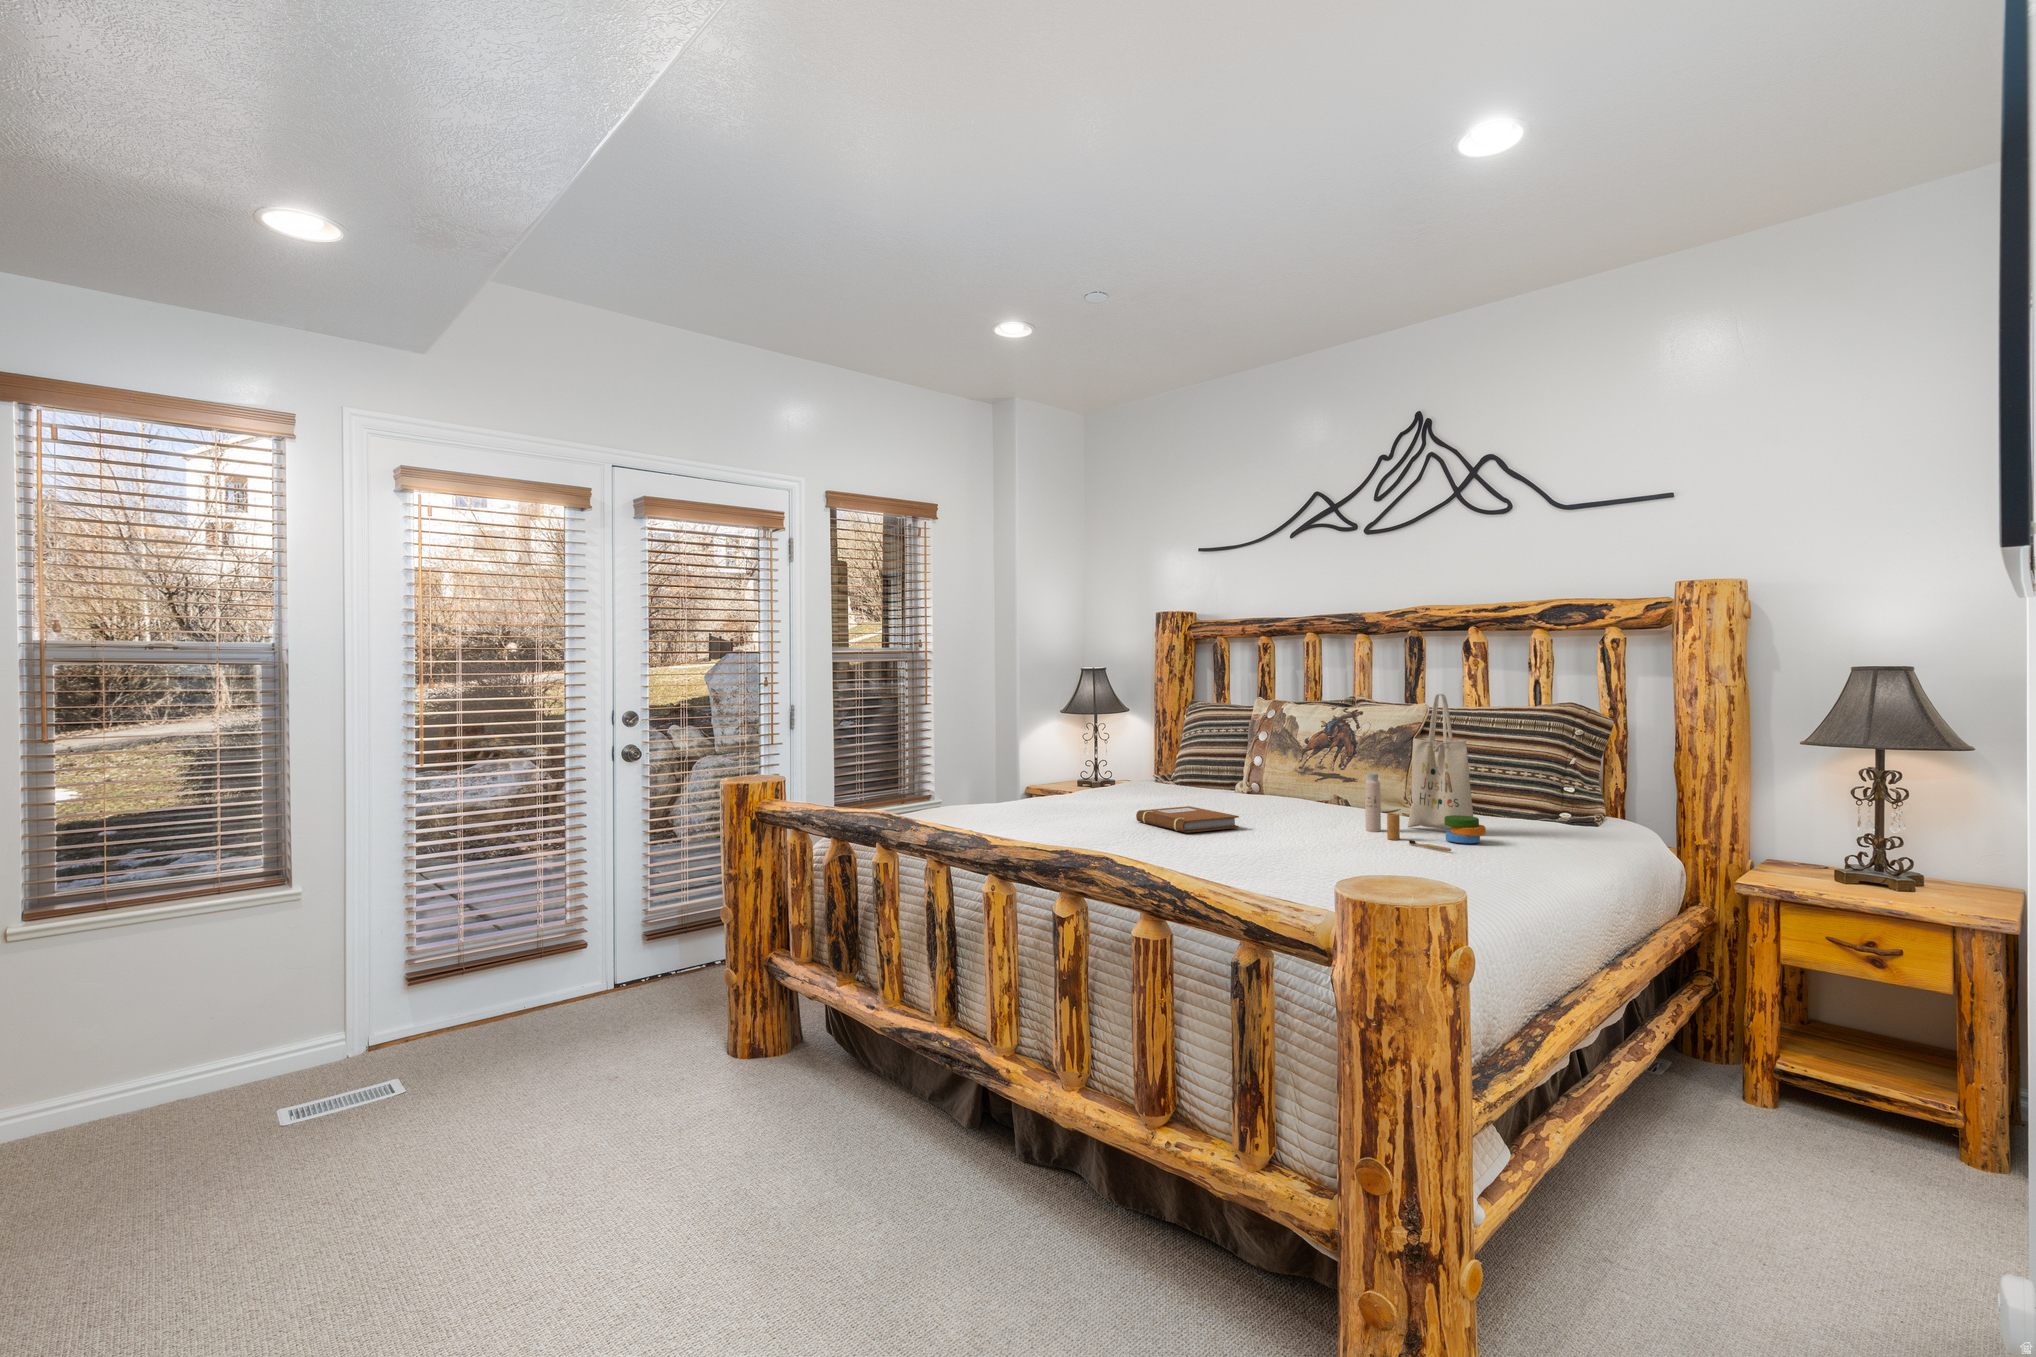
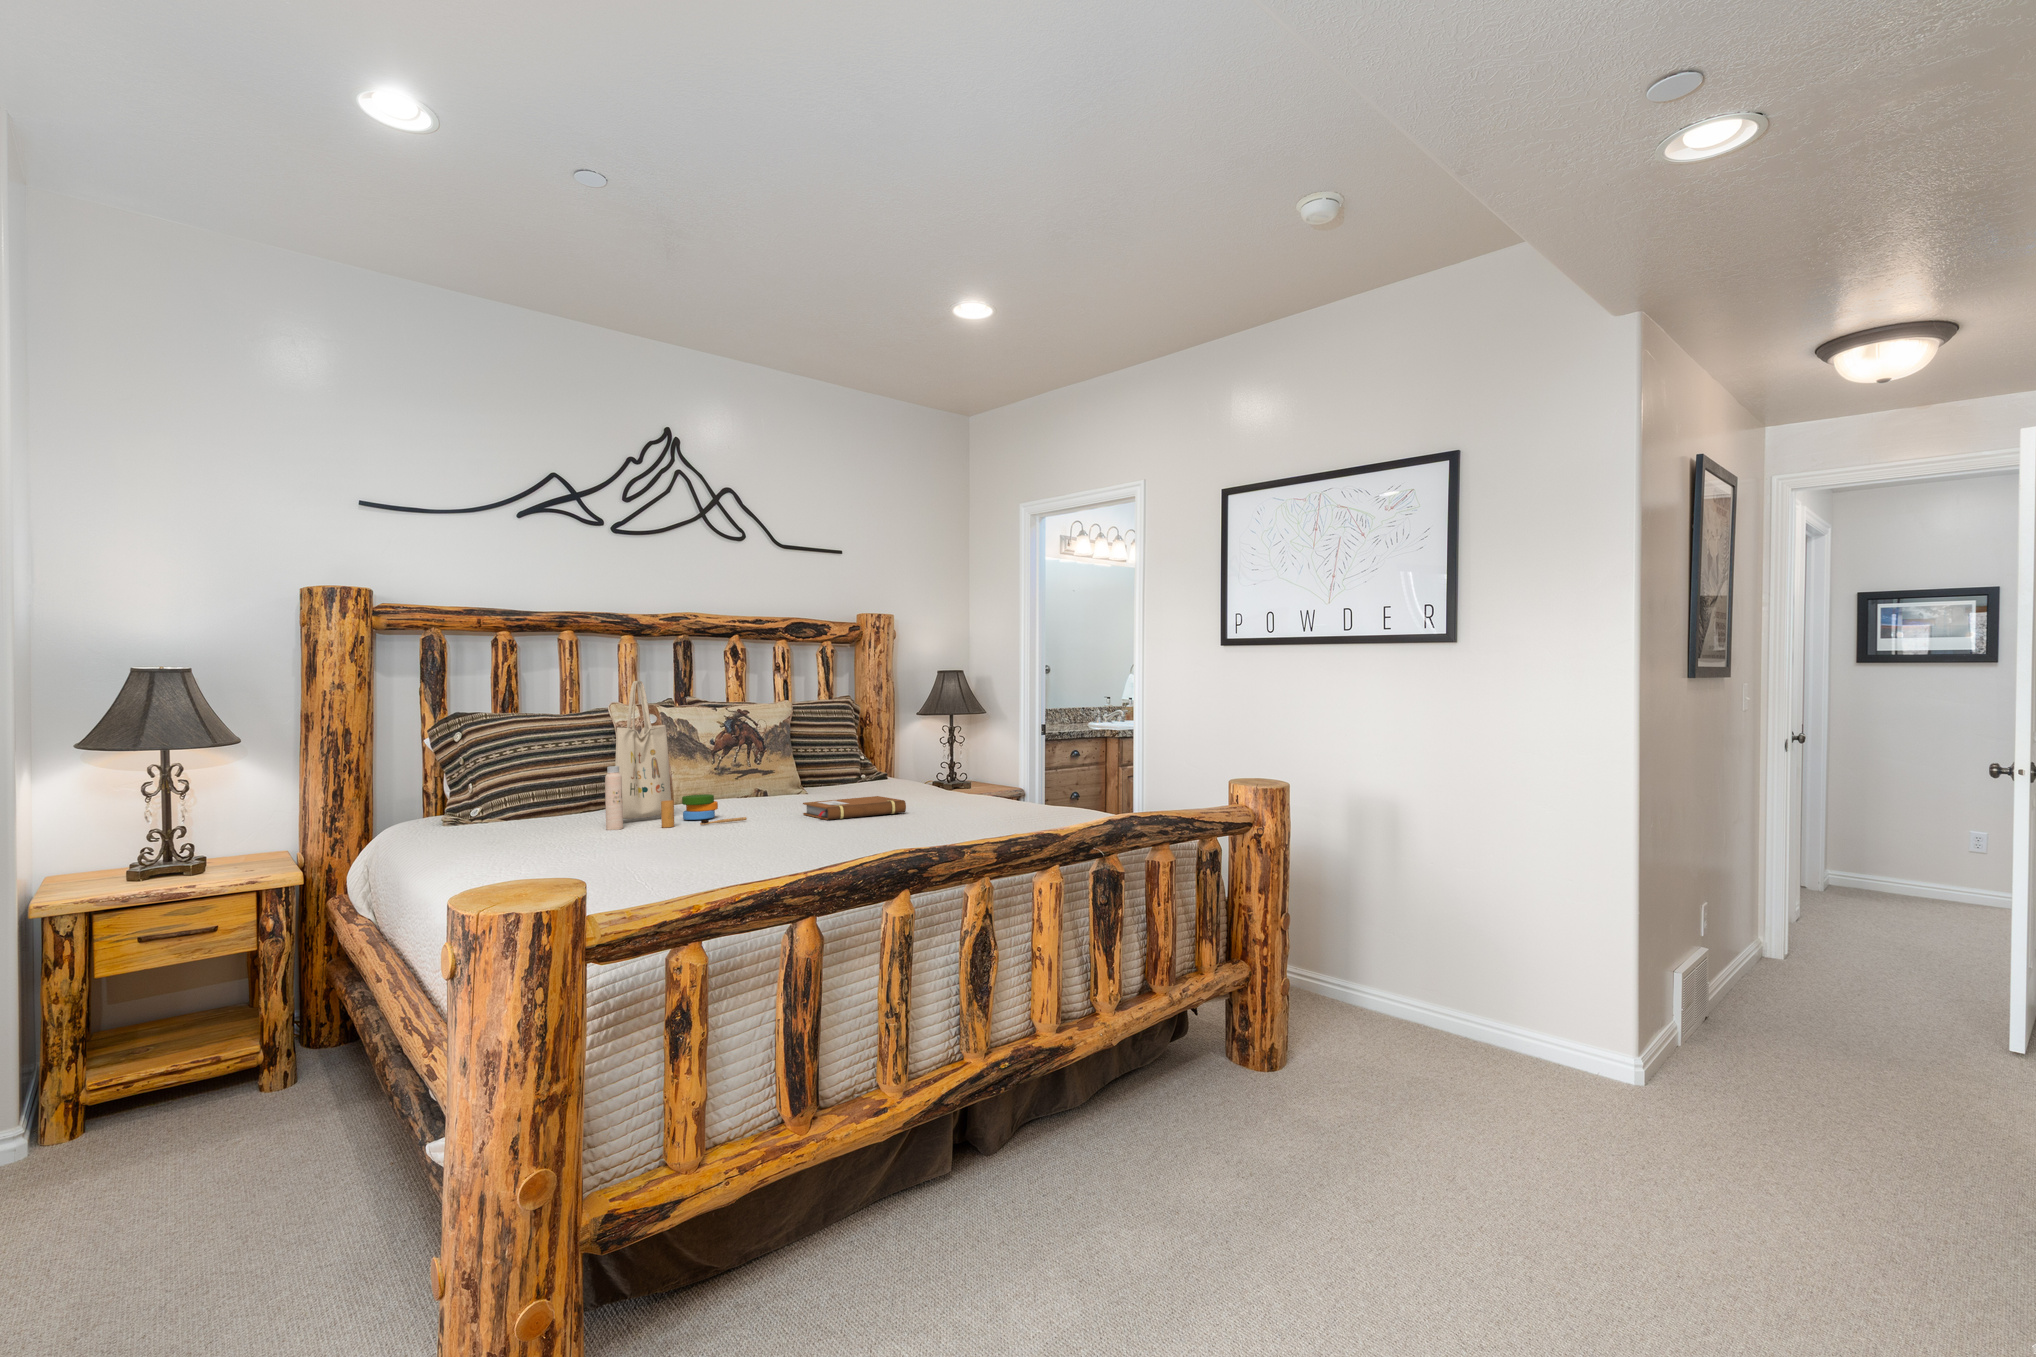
tote bag: present [1365,694,1486,851] -> present [605,681,747,830]

